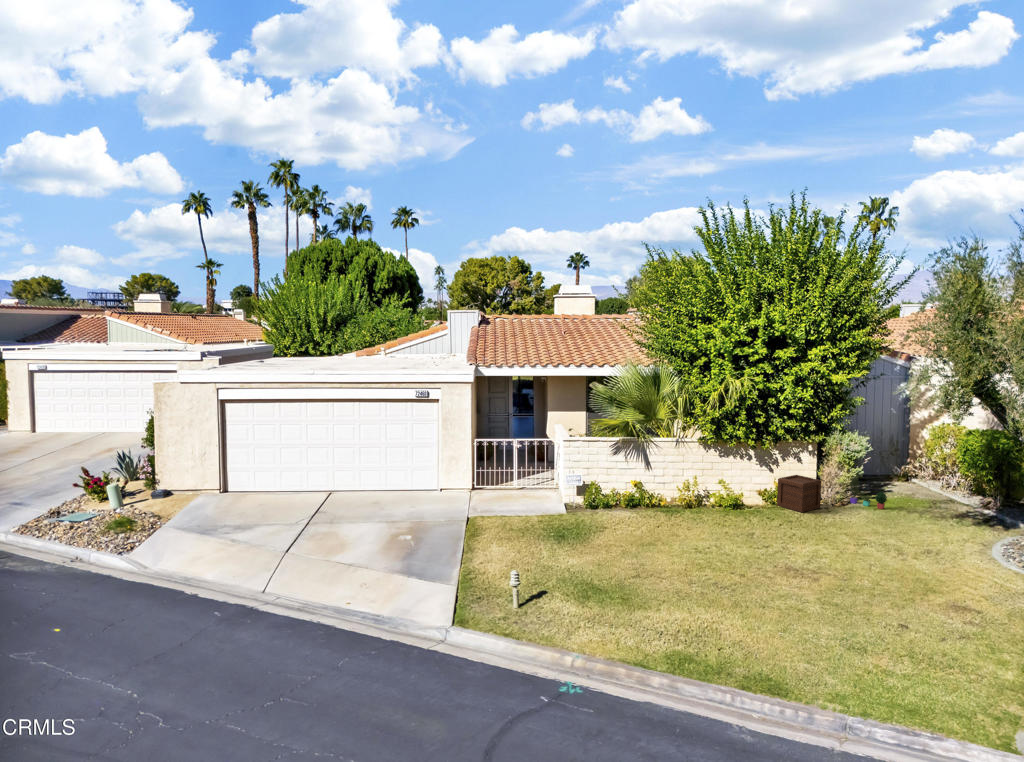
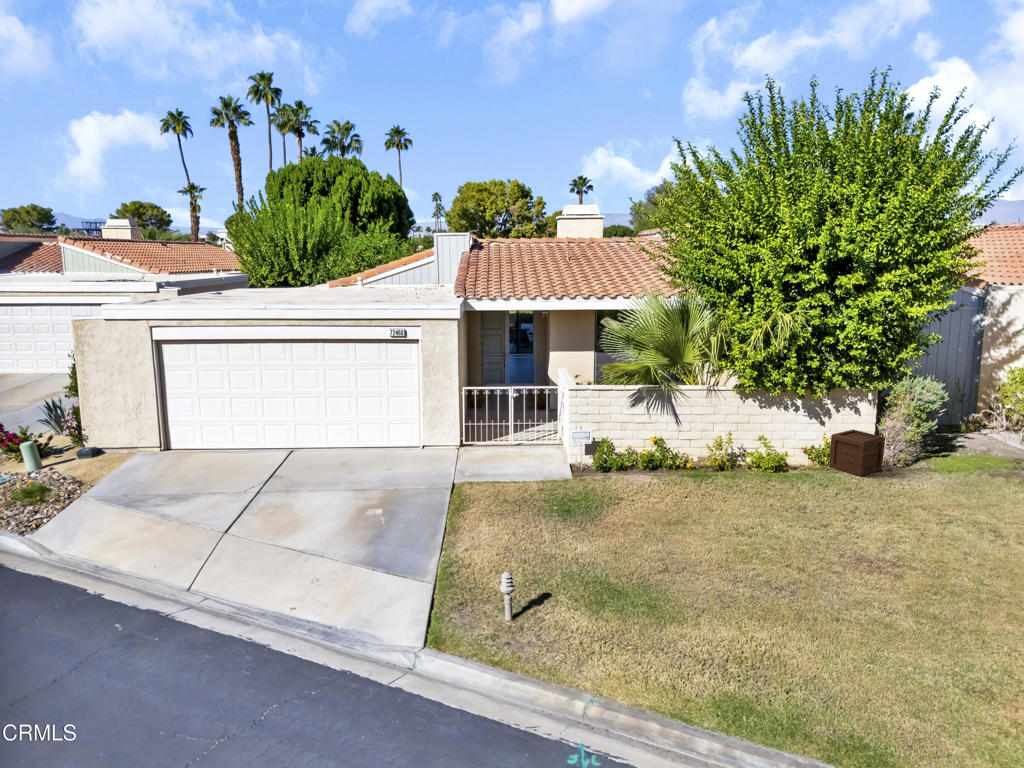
potted plant: present [850,476,887,509] -> none [915,429,965,471]

